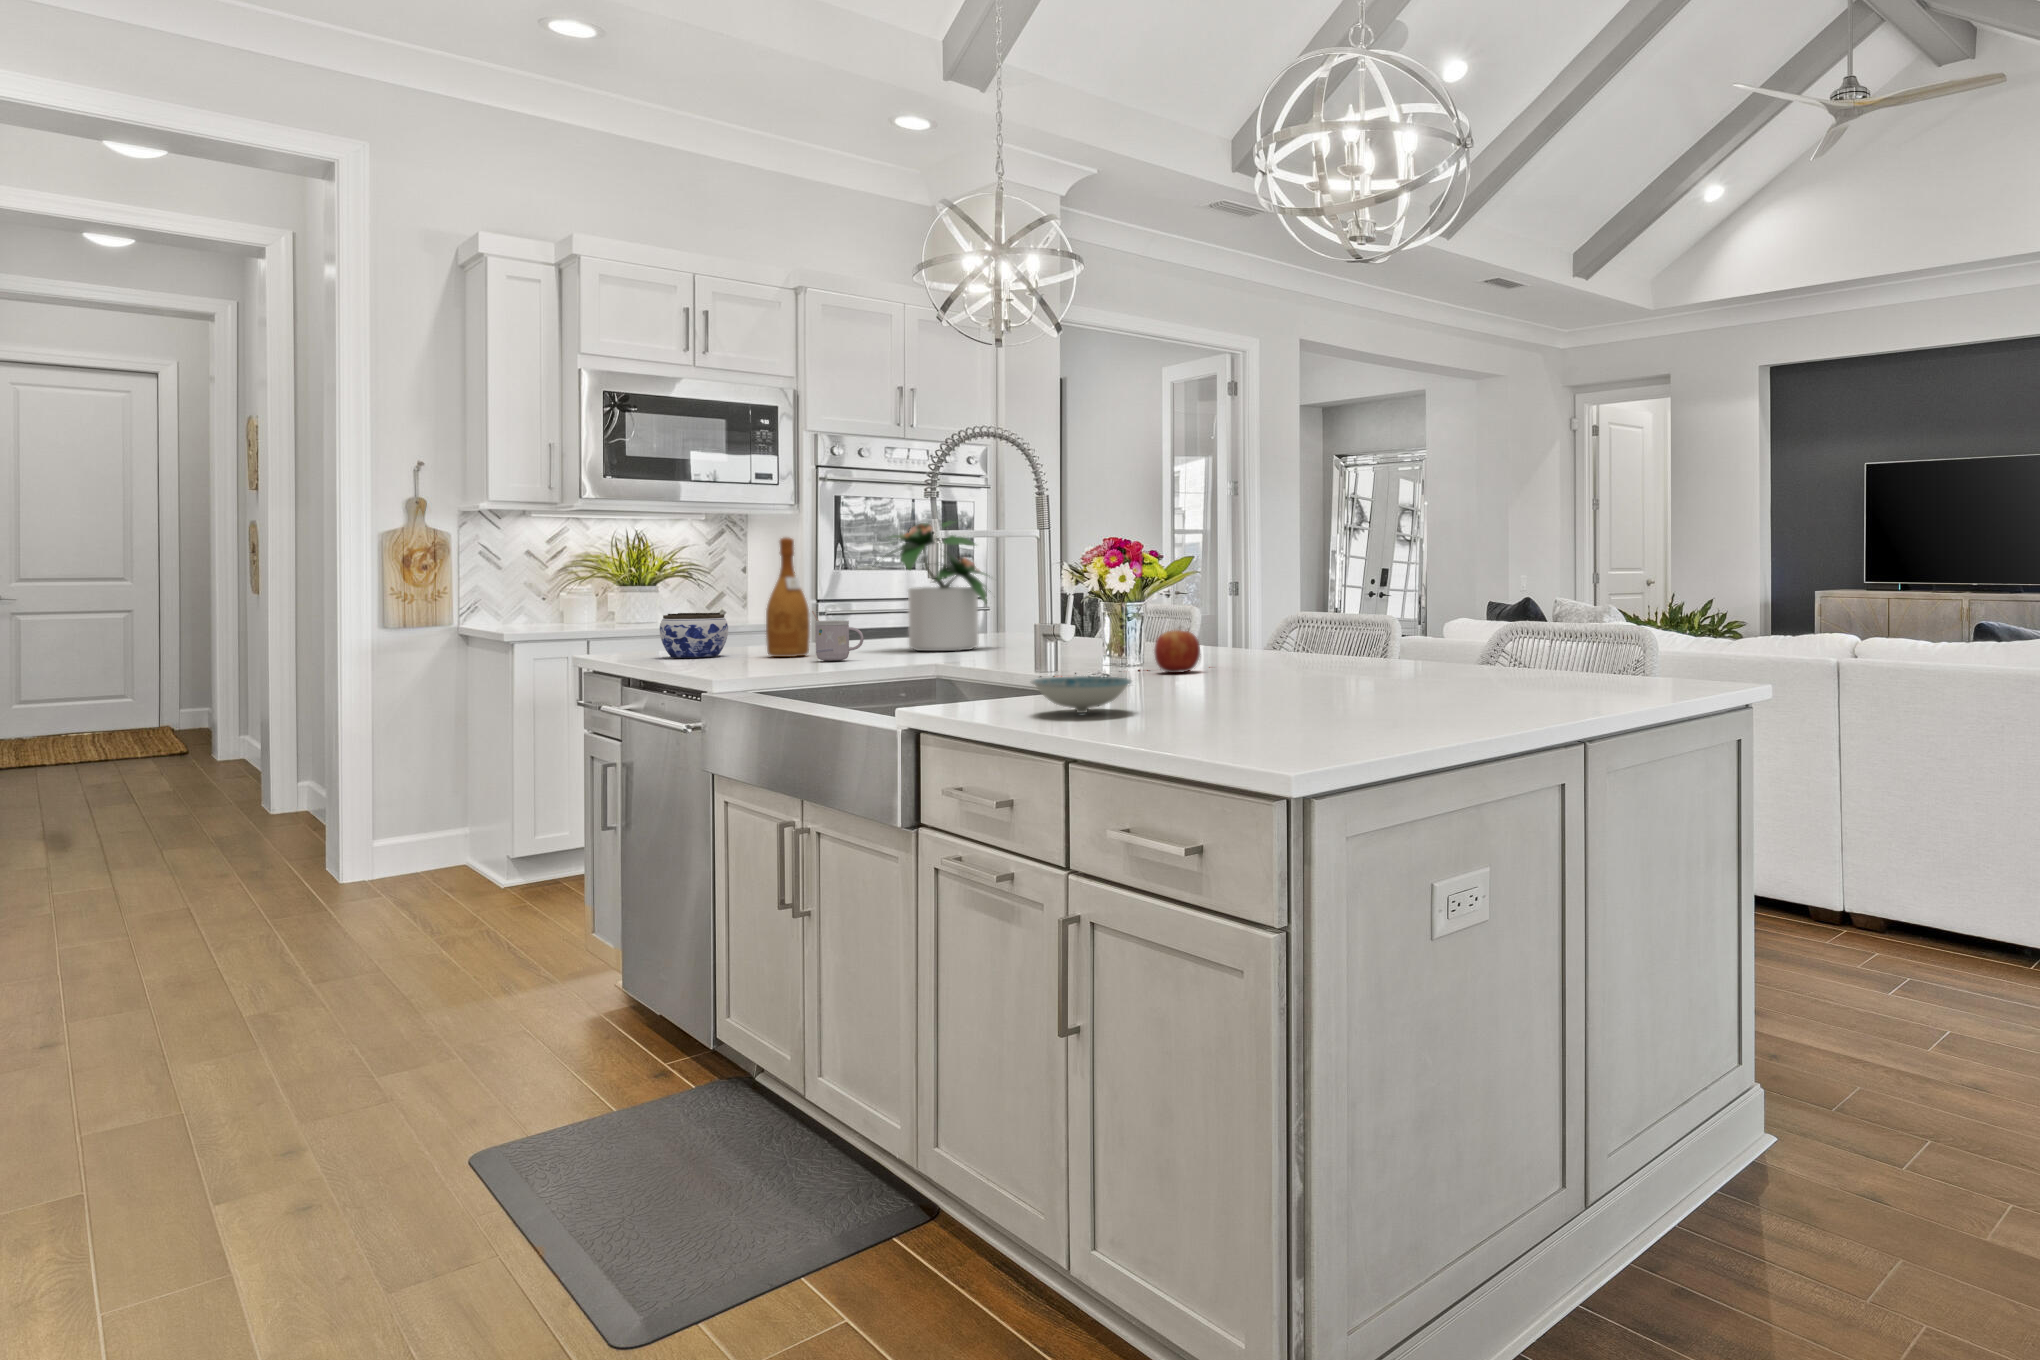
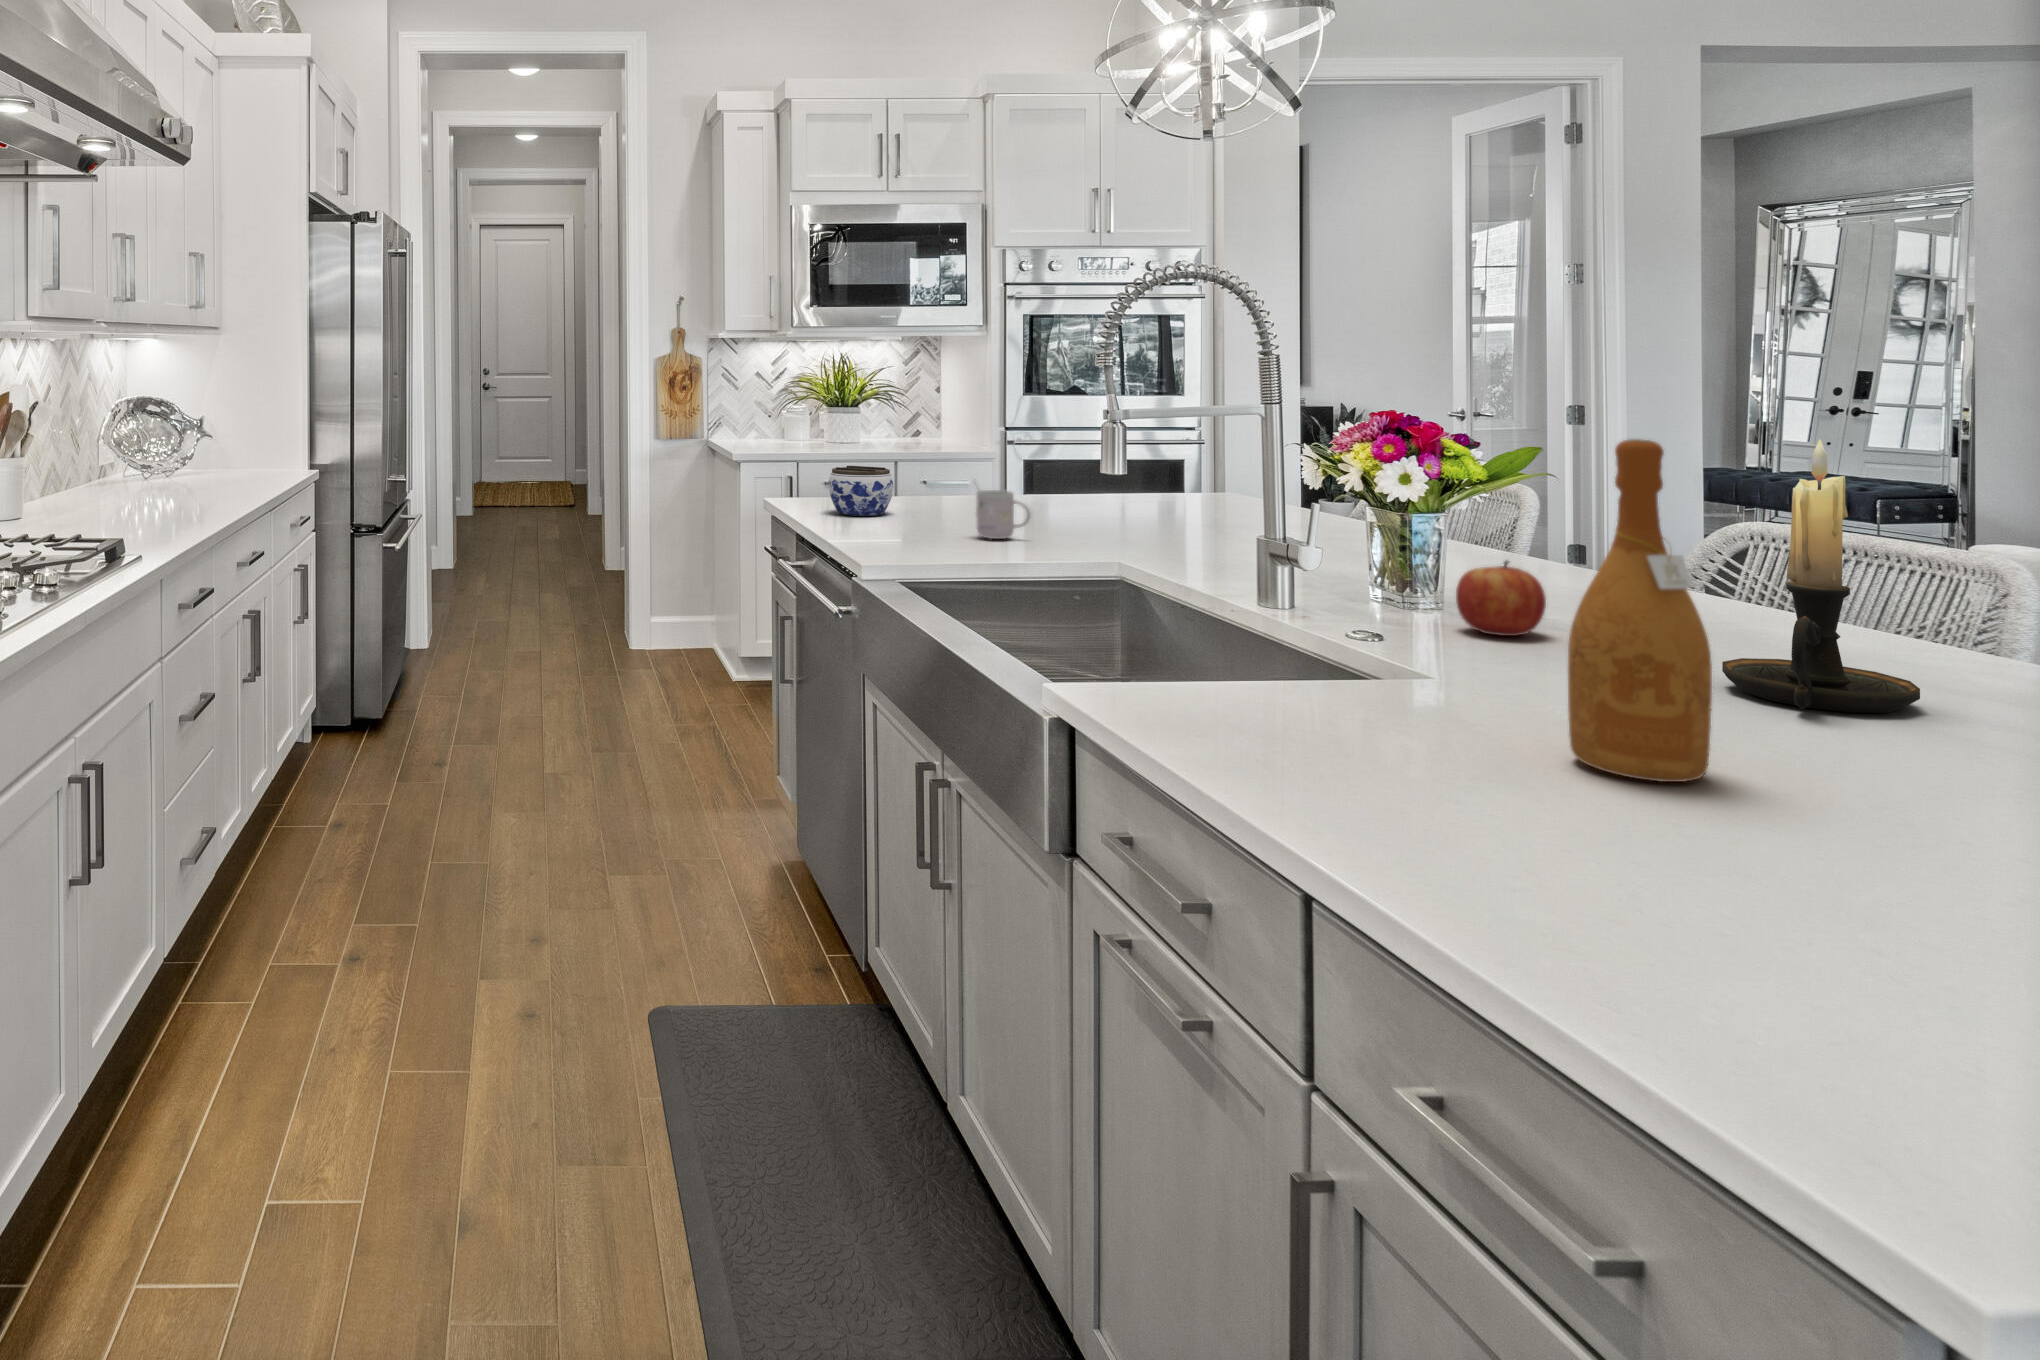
potted plant: present [872,522,991,651] -> none [1042,364,1205,529]
candle holder: none [1276,537,1349,678] -> present [1722,439,1920,713]
wine bottle: present [766,538,810,657] -> present [1568,439,1712,782]
ceramic bowl: present [1032,676,1131,713] -> none [1233,683,1423,762]

